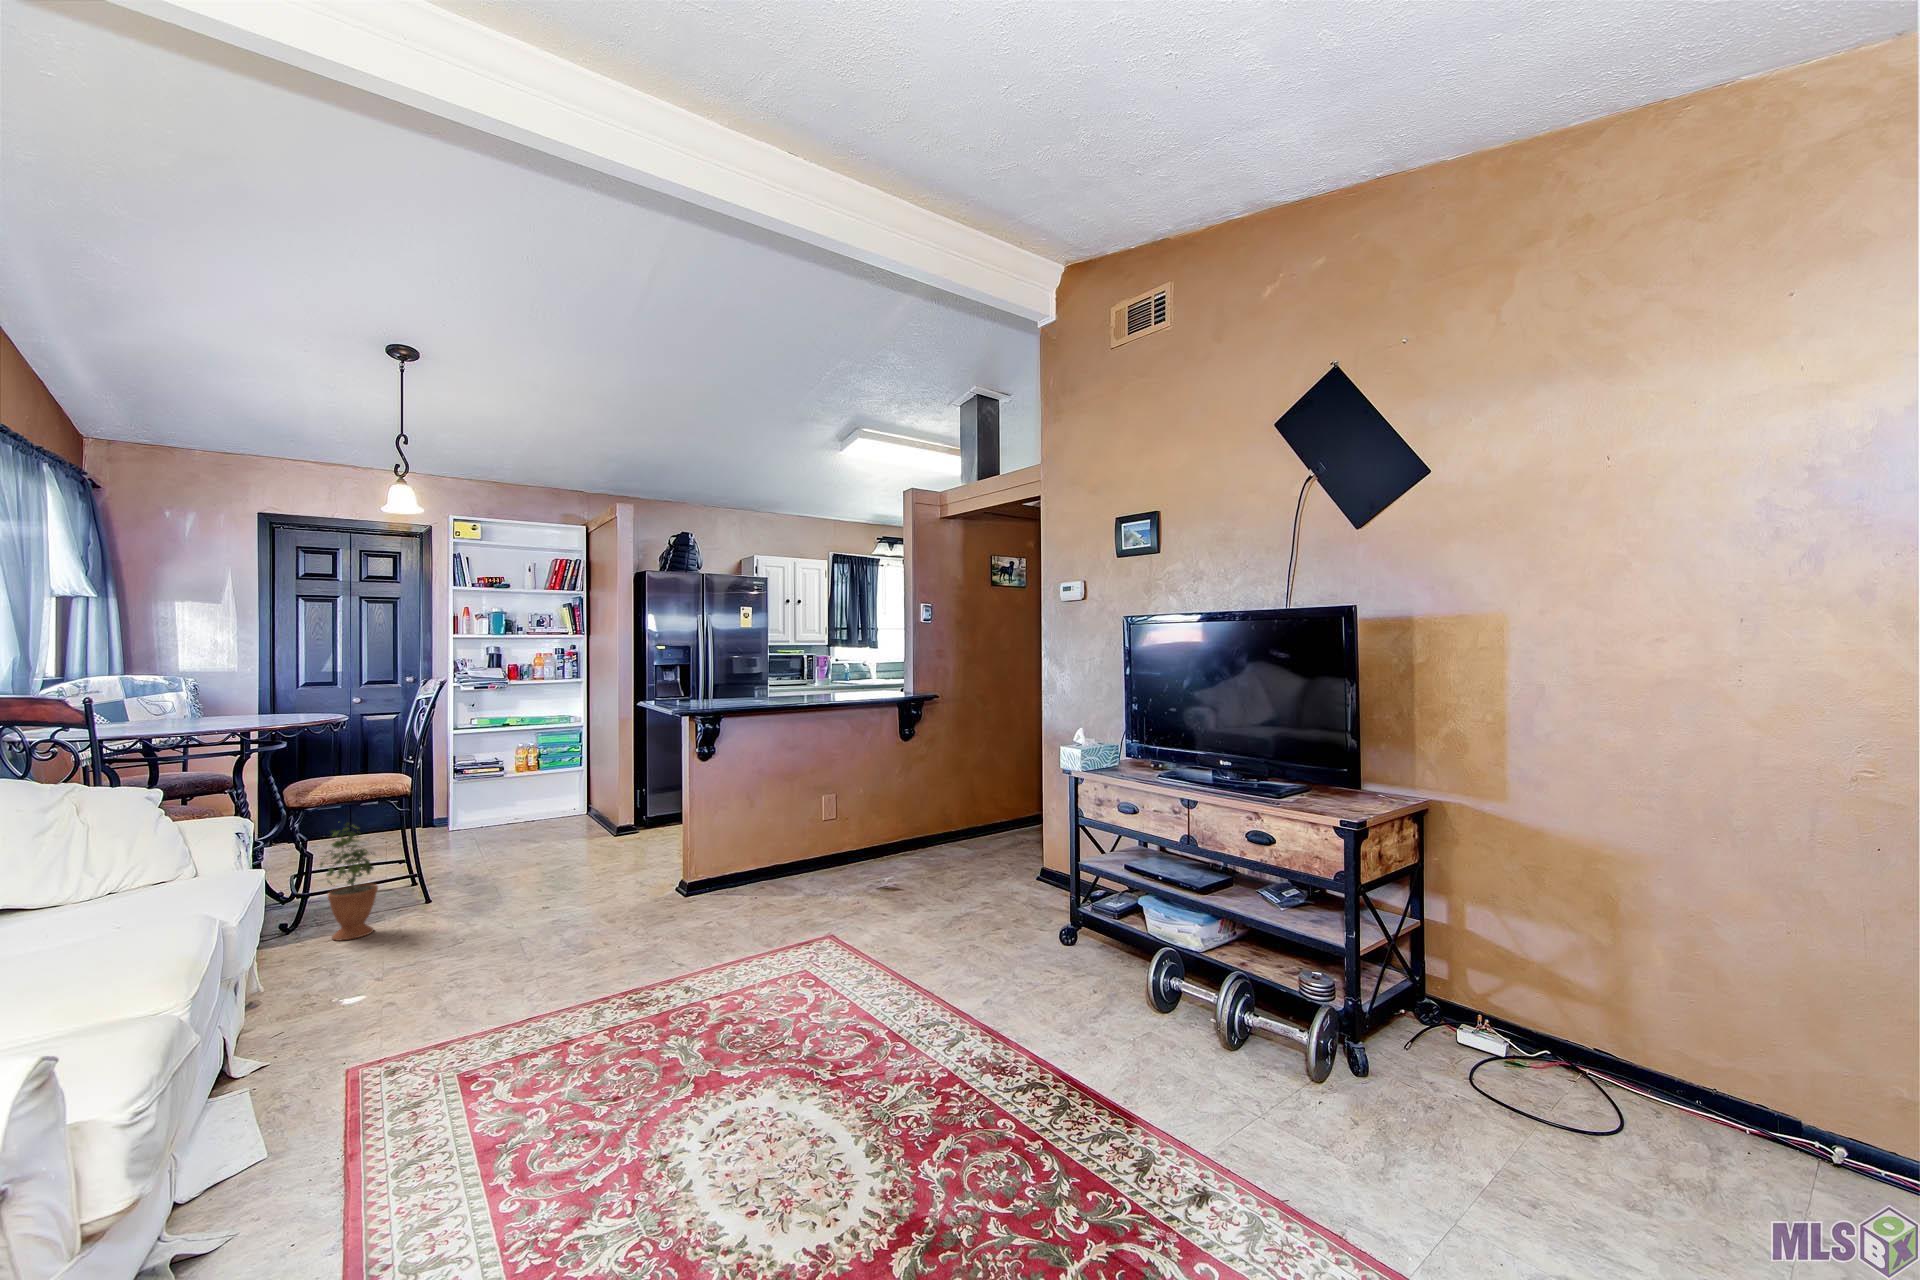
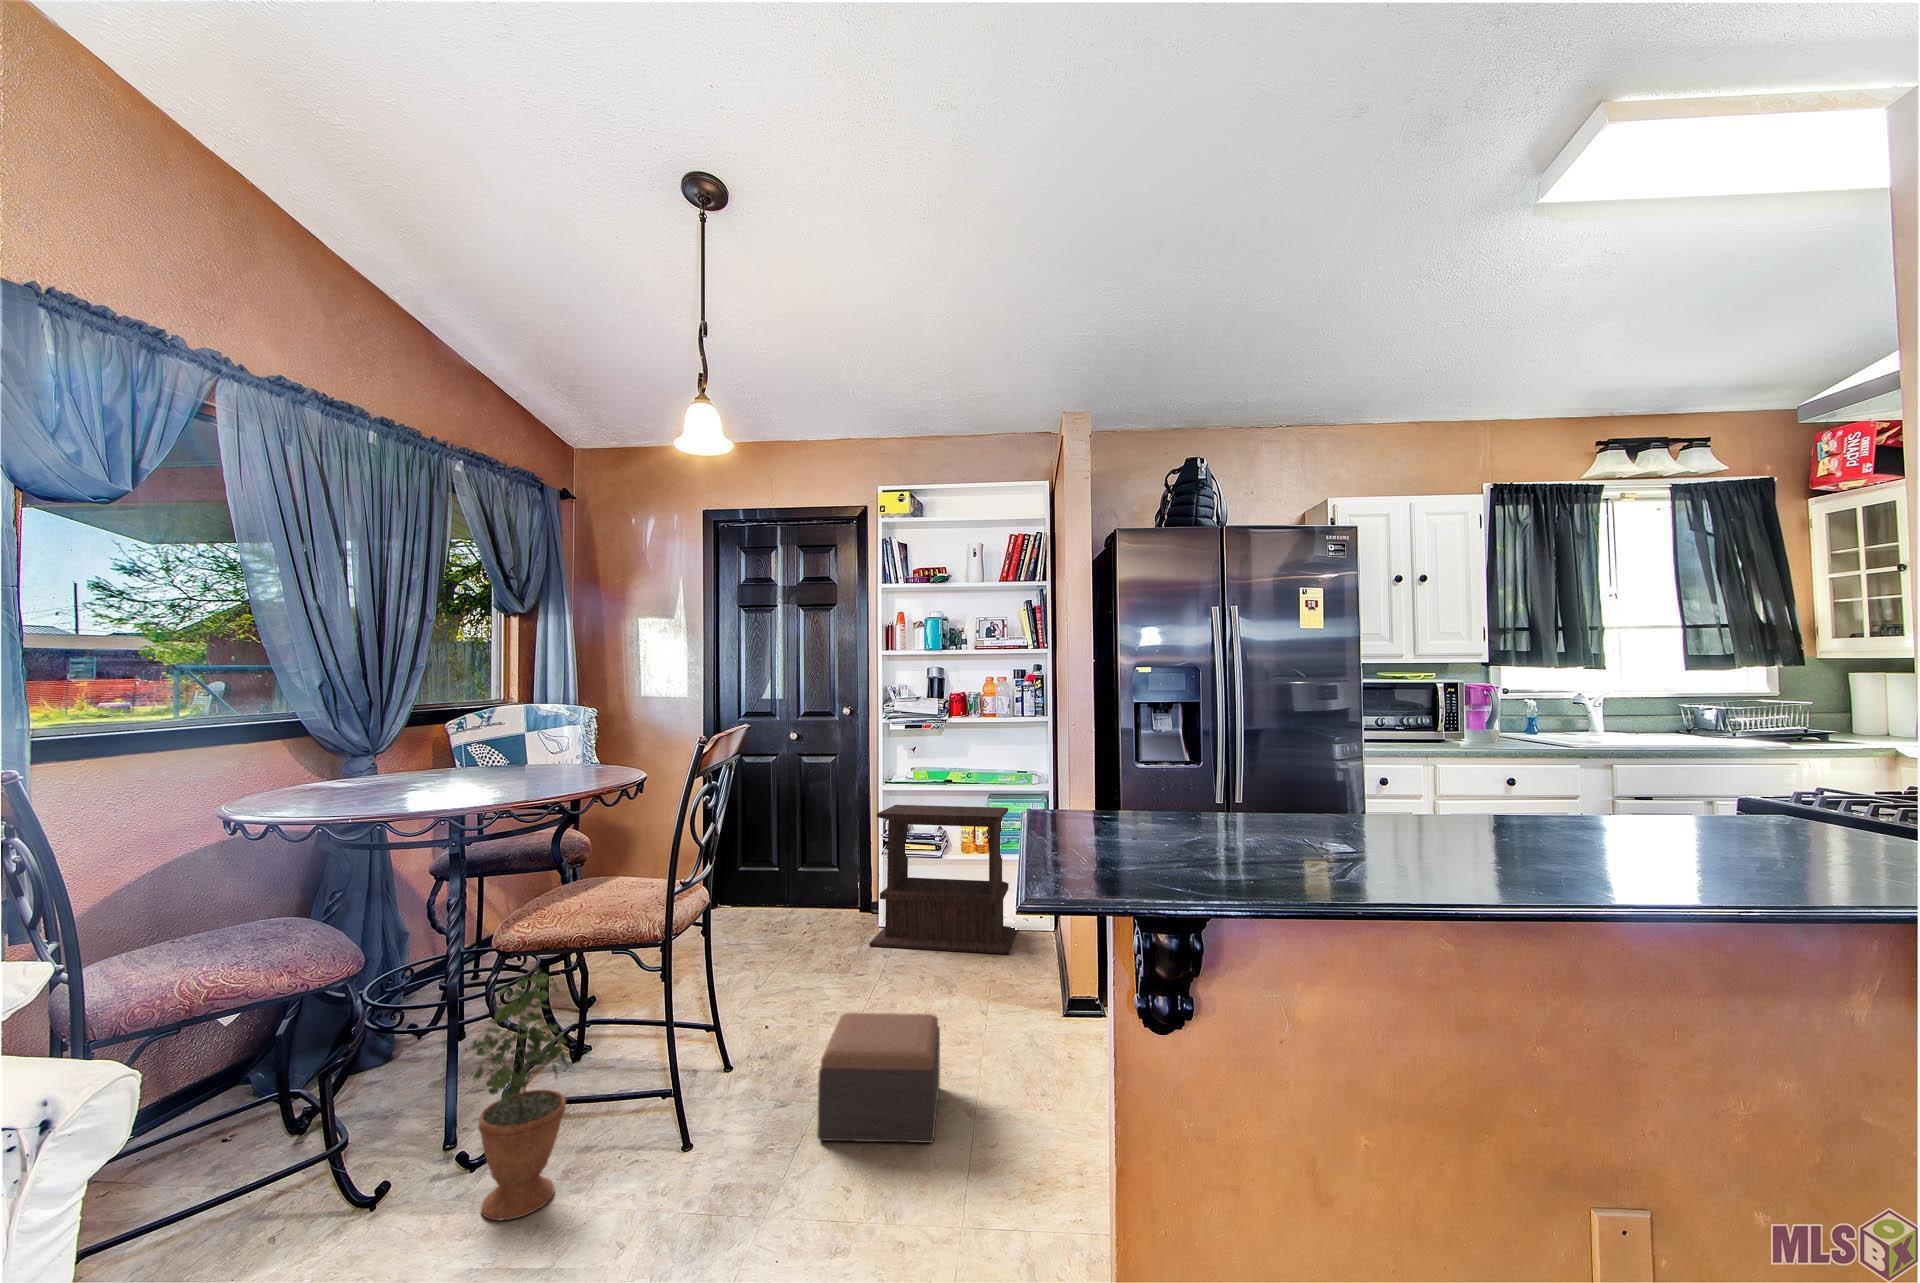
side table: none [456,738,564,836] -> present [869,805,1017,954]
footstool: none [500,832,571,890] -> present [817,1013,940,1143]

